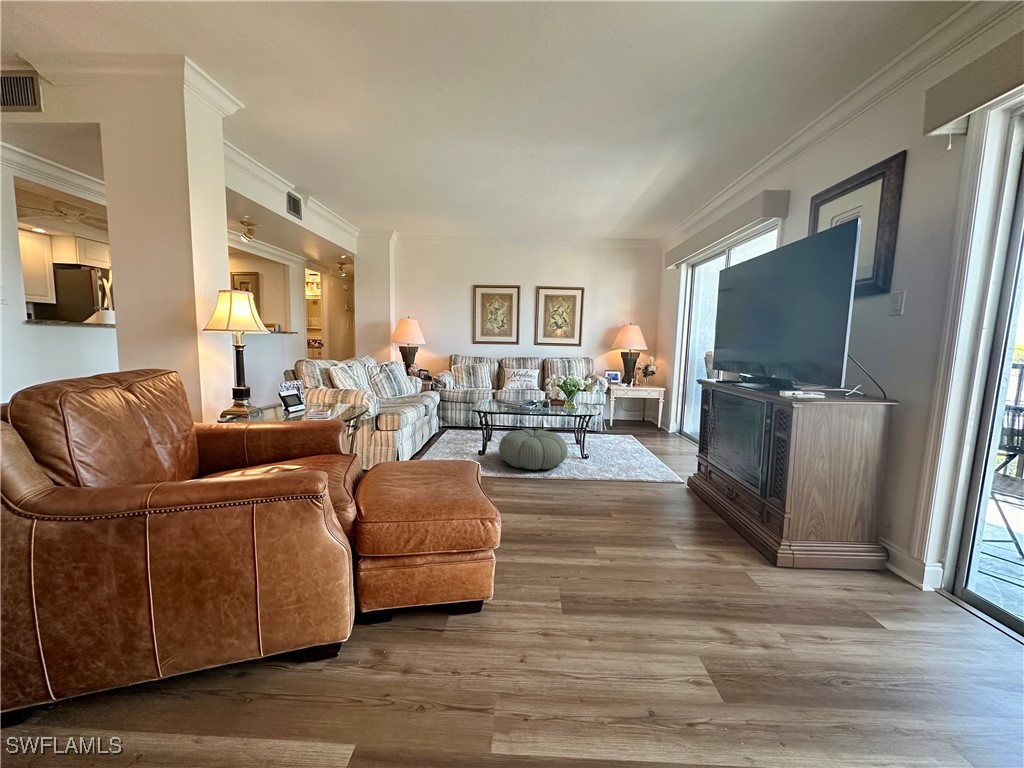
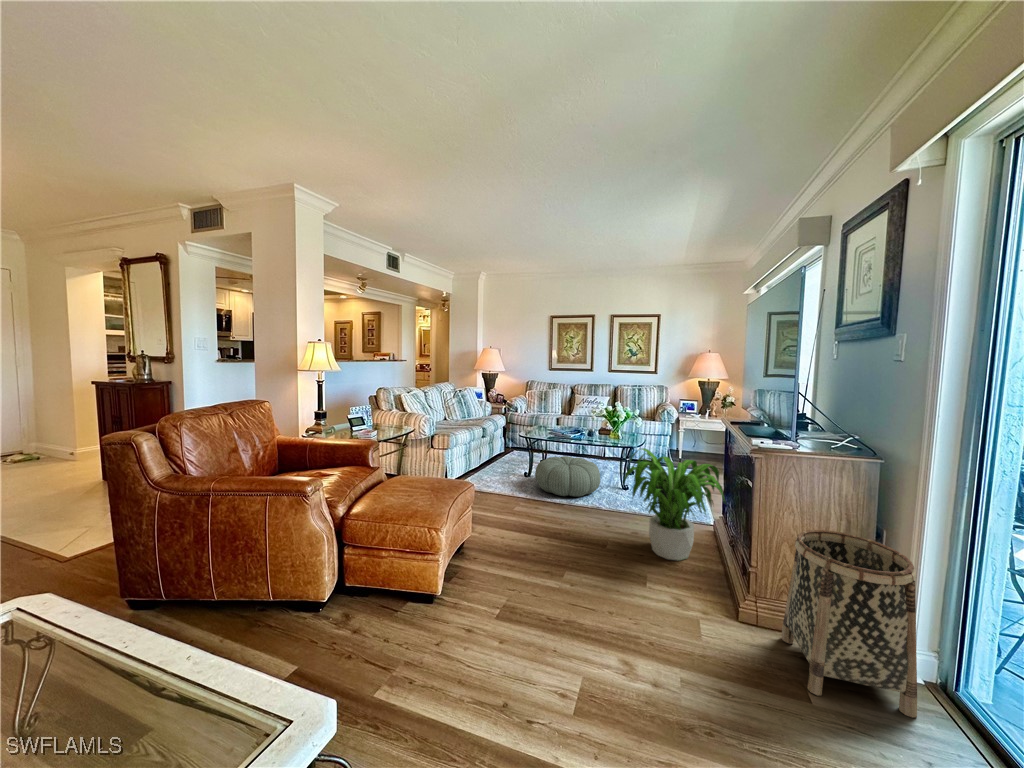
potted plant: none [620,413,737,519] -> present [623,448,726,560]
basket: none [812,472,952,620] -> present [781,530,917,718]

